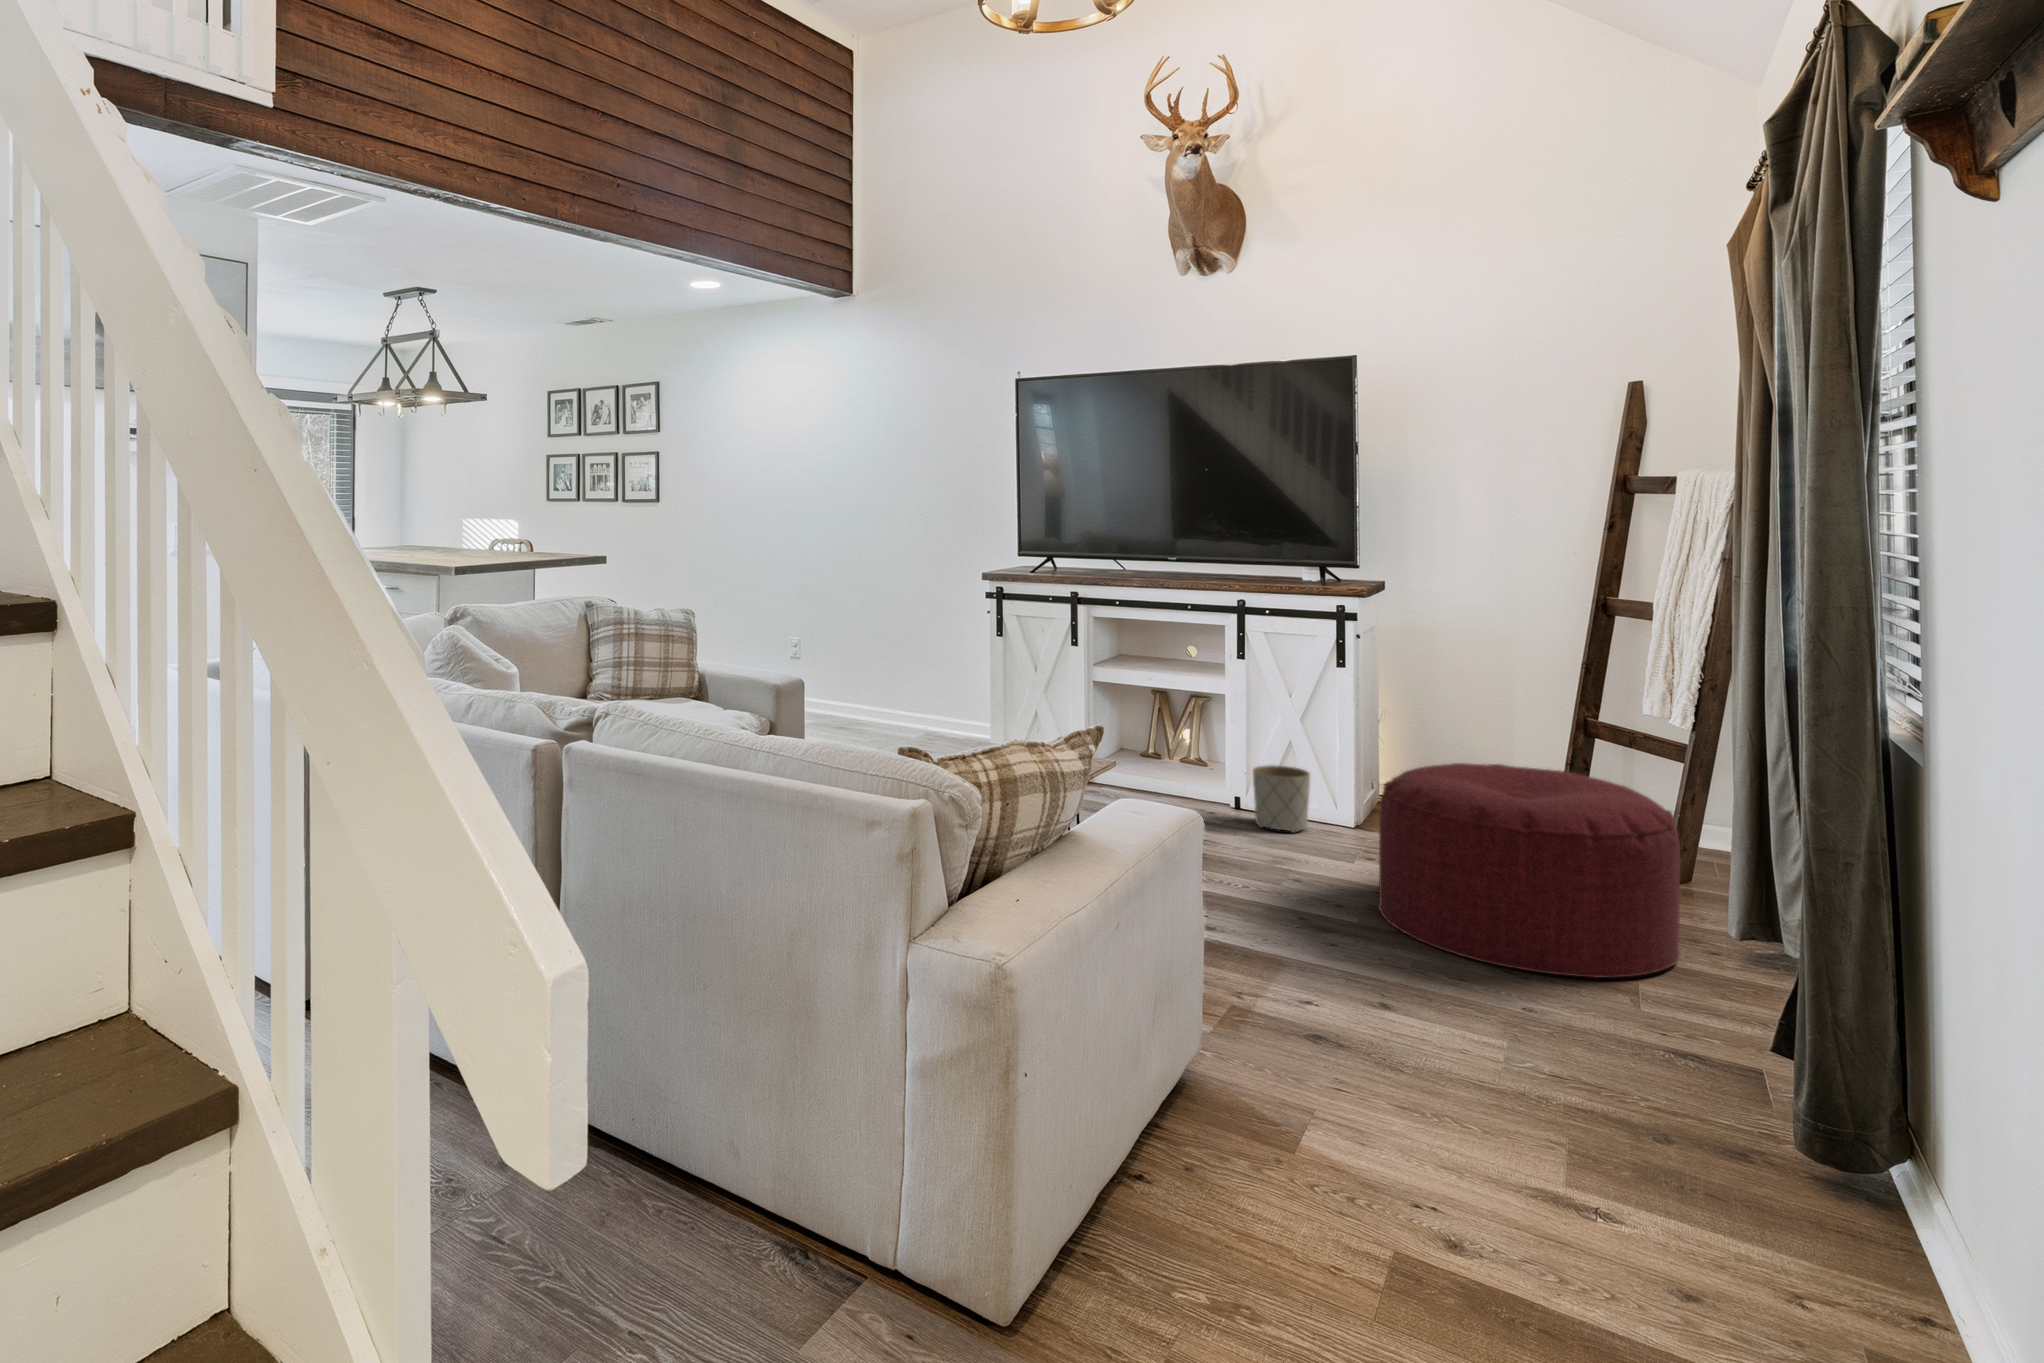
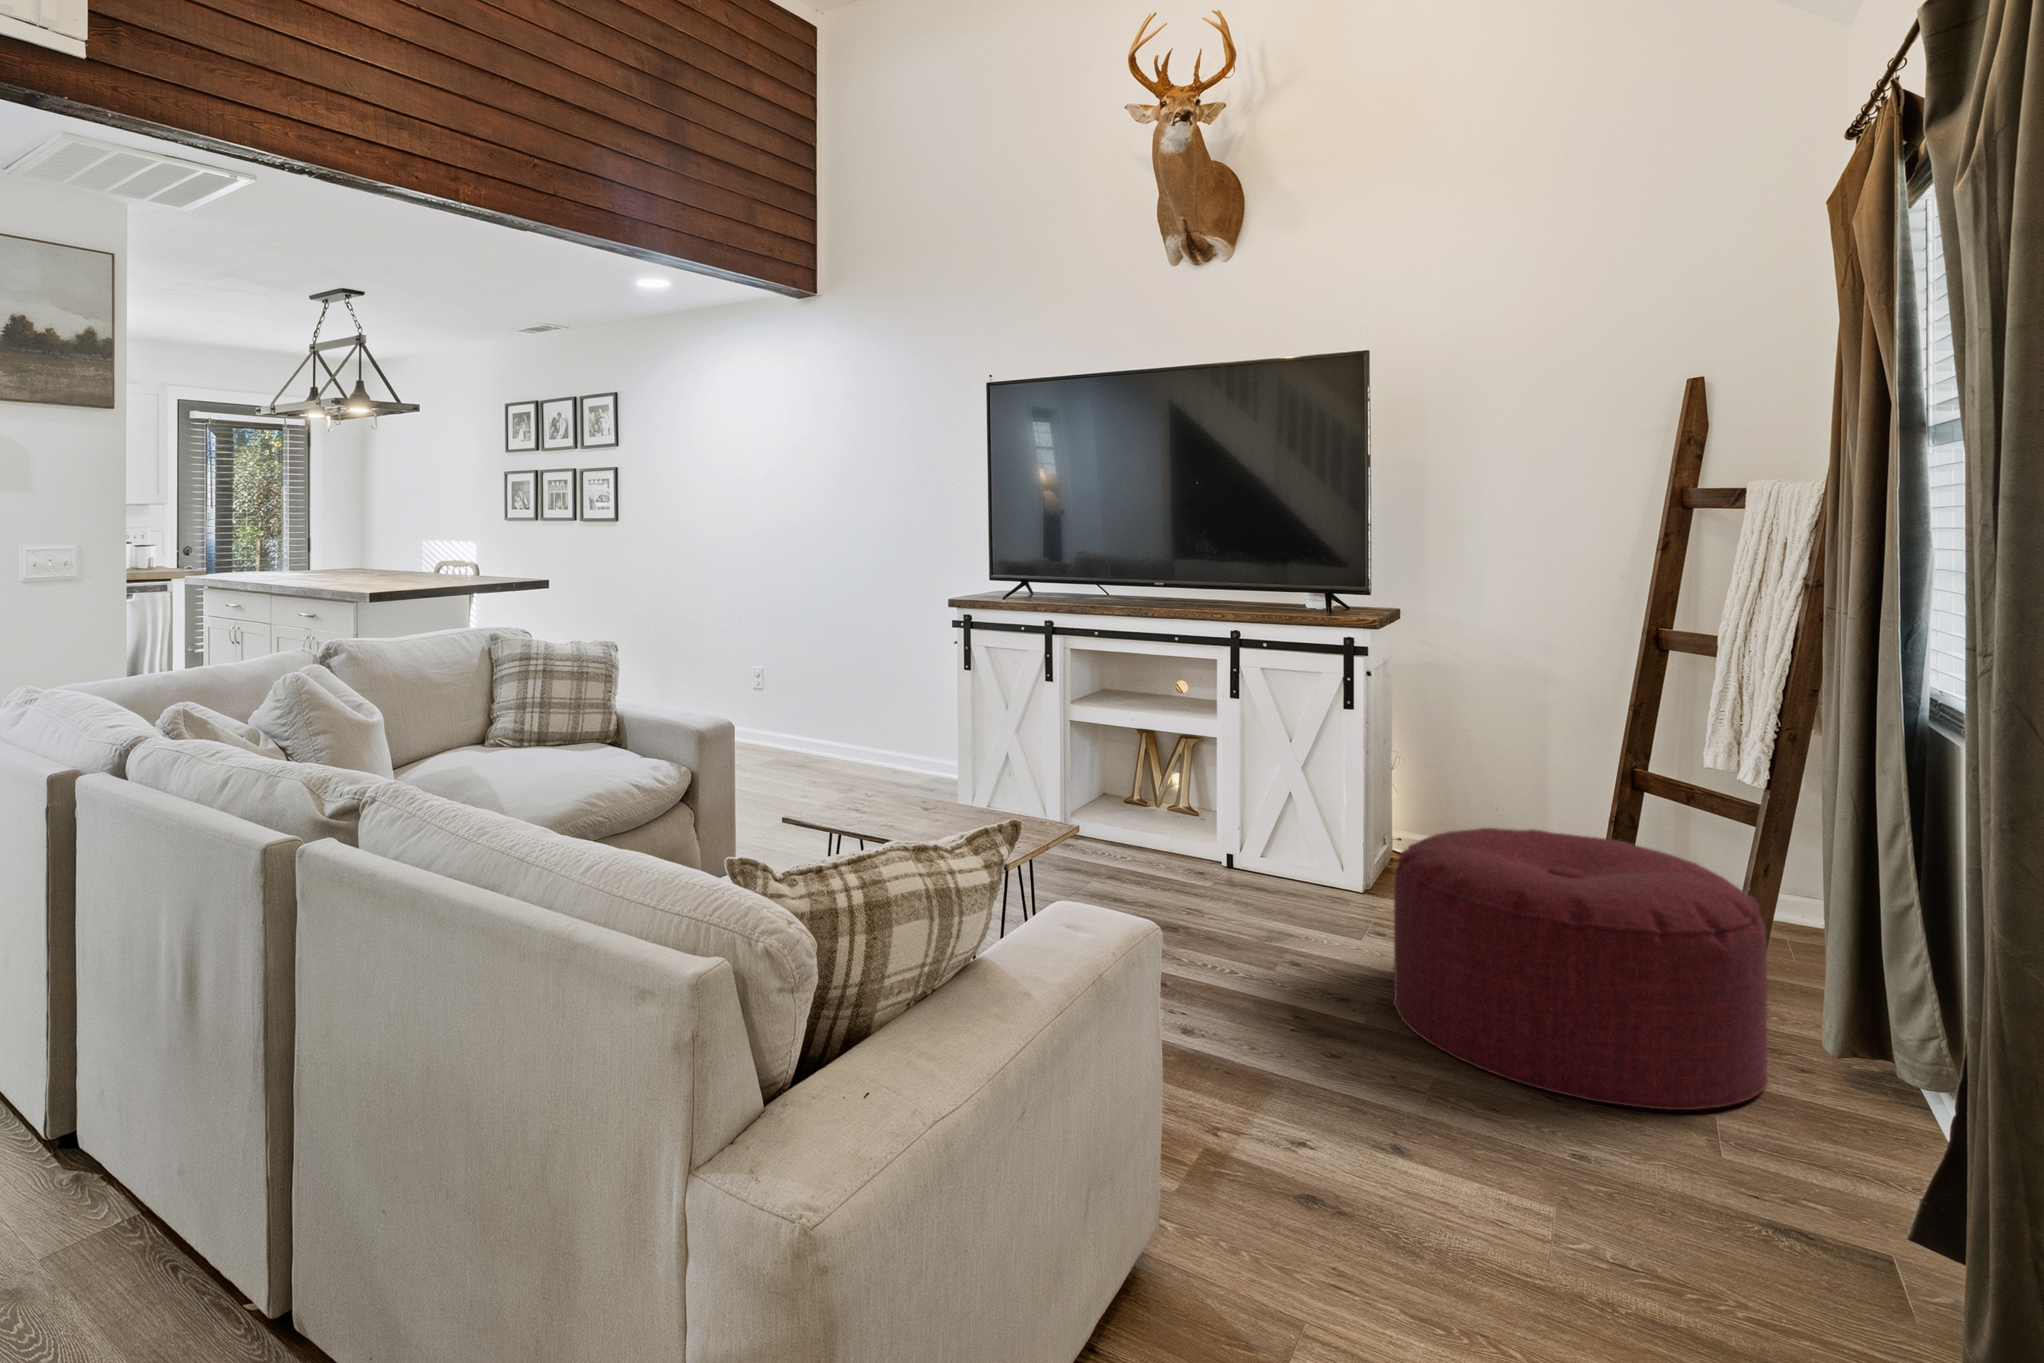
planter: present [1253,765,1310,833] -> none [1248,819,1314,899]

